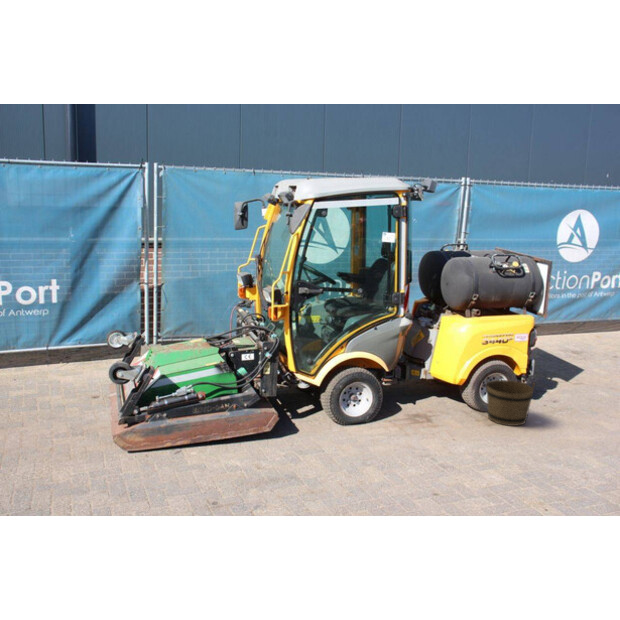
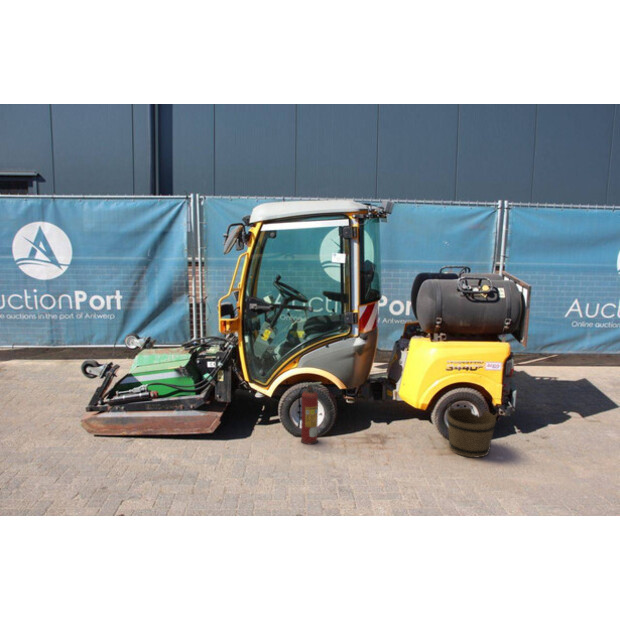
fire extinguisher: none [349,366,375,432] -> present [297,382,321,444]

